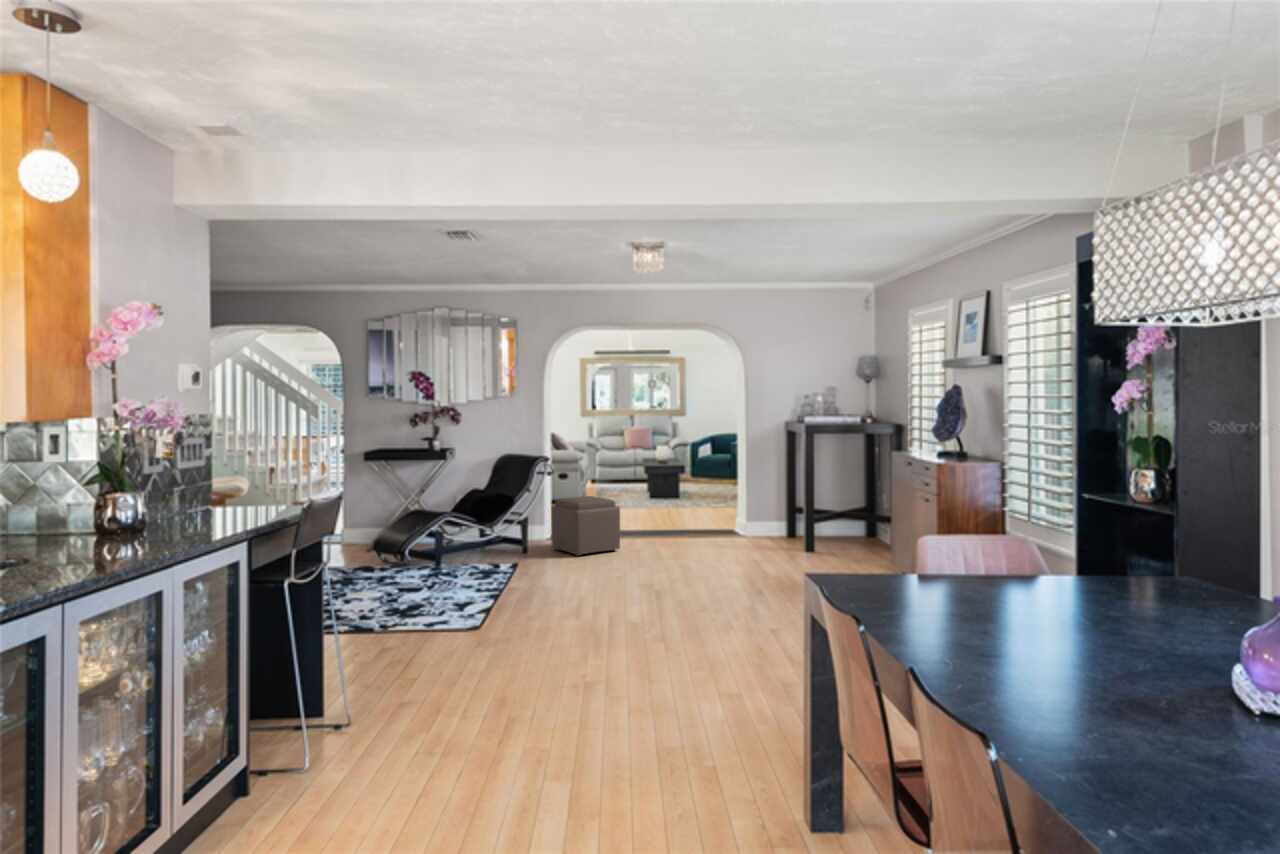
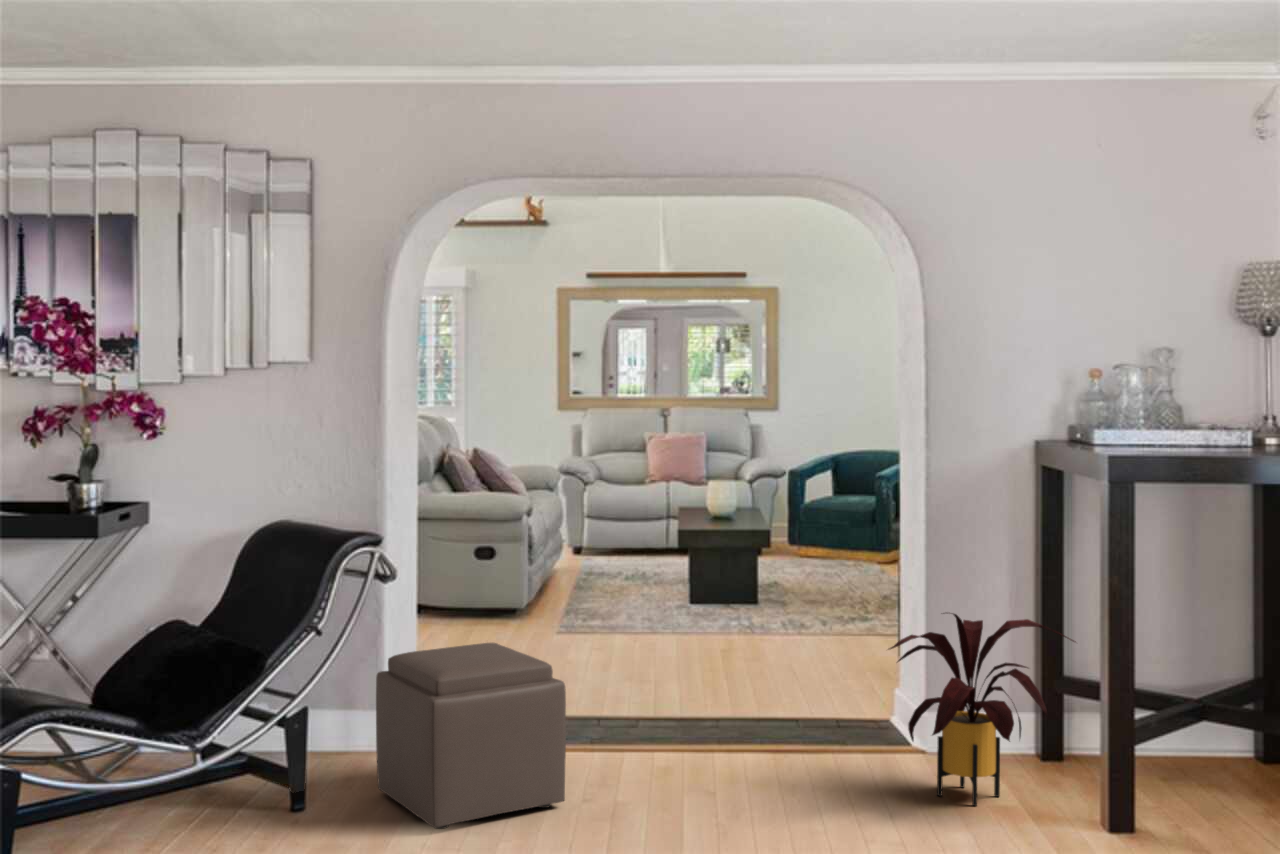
house plant: none [731,481,799,548] -> present [889,613,1076,806]

